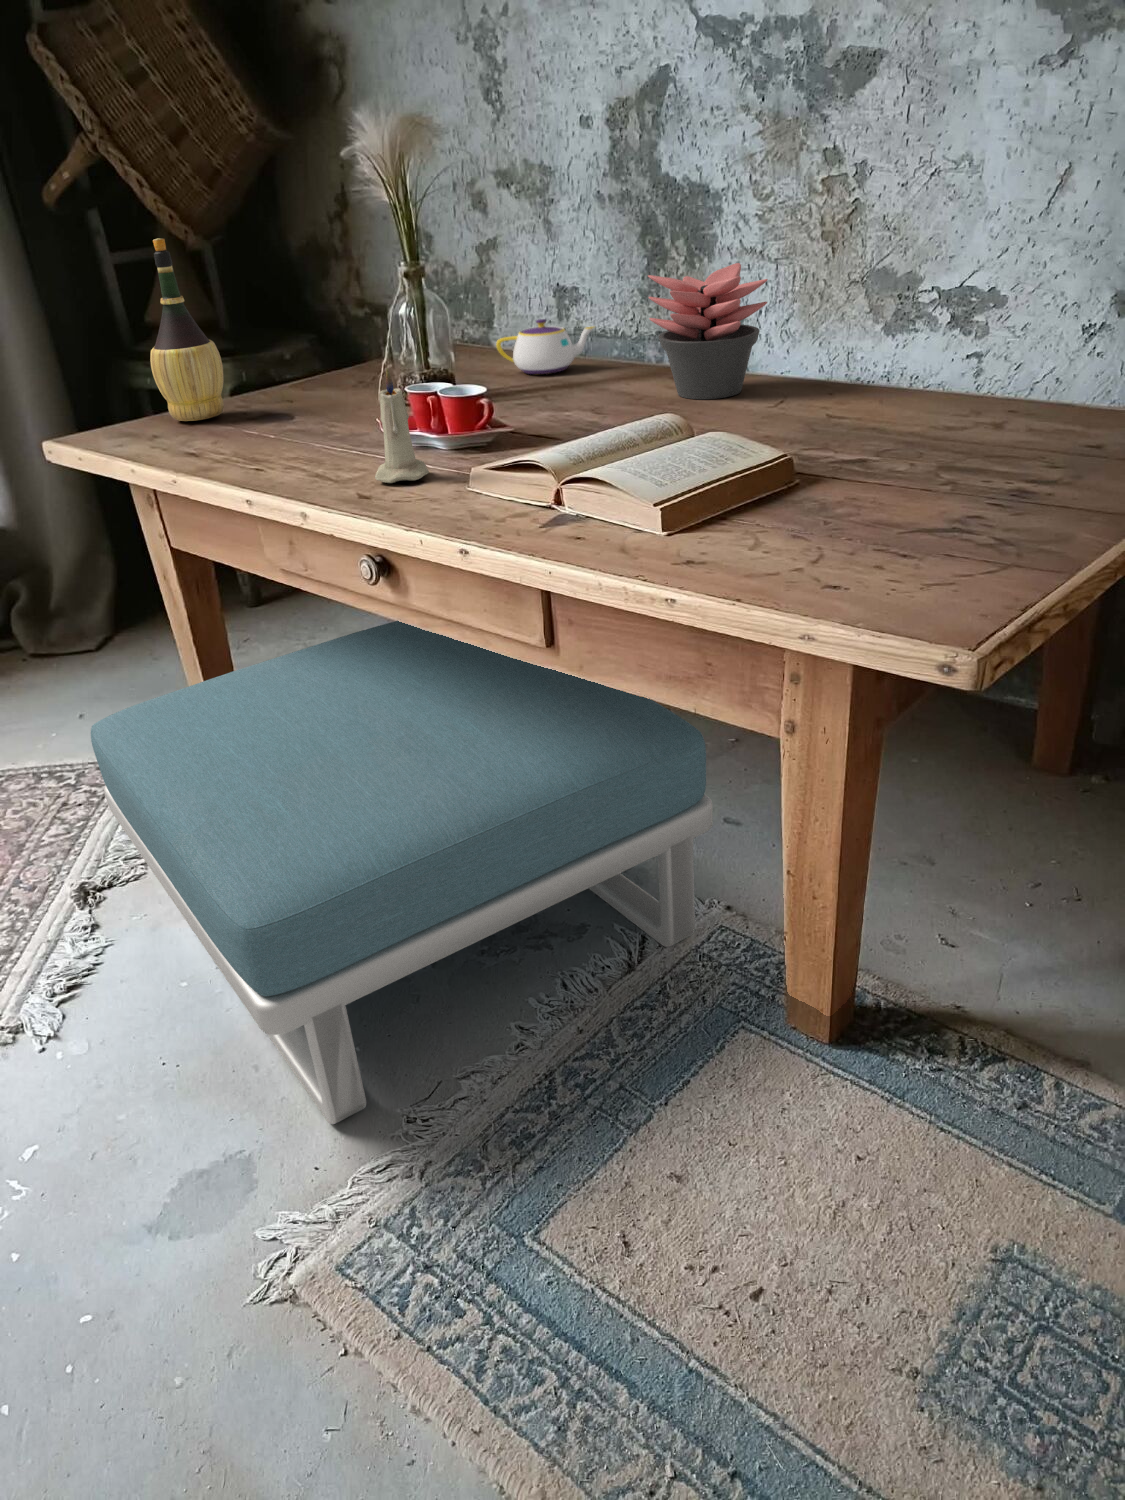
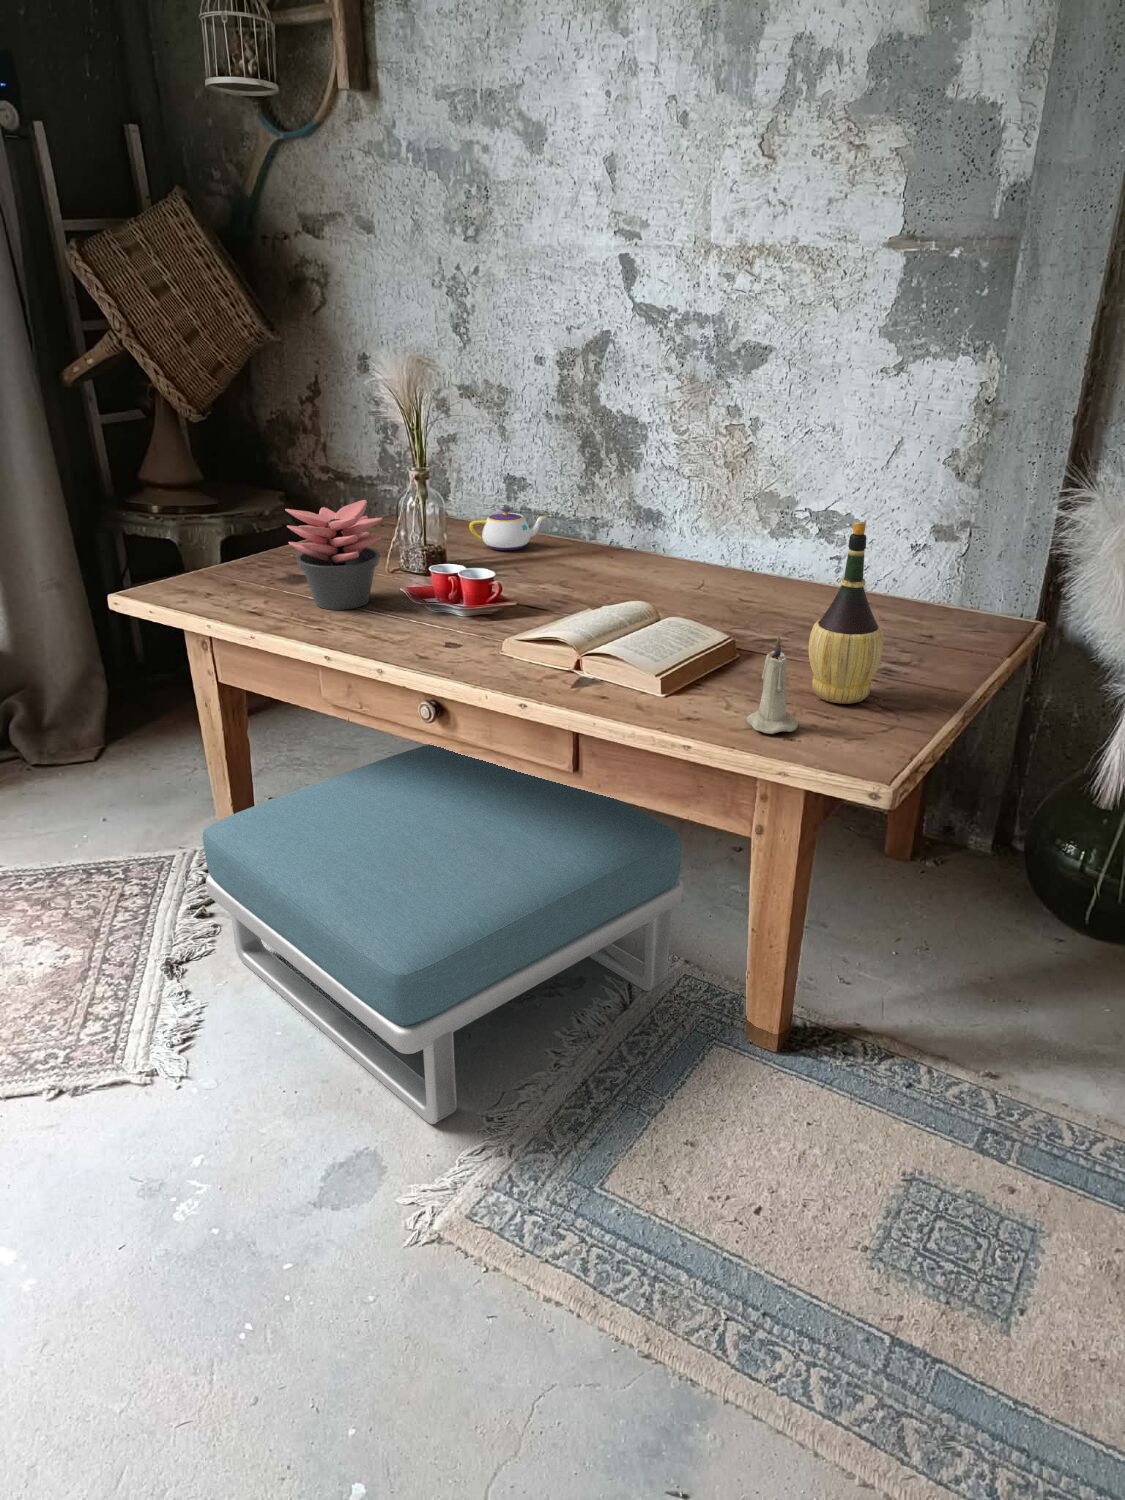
wine bottle: present [150,238,224,421] -> present [808,522,883,703]
succulent plant: present [648,263,768,399] -> present [285,500,384,610]
candle: present [375,368,429,483] -> present [747,637,798,734]

